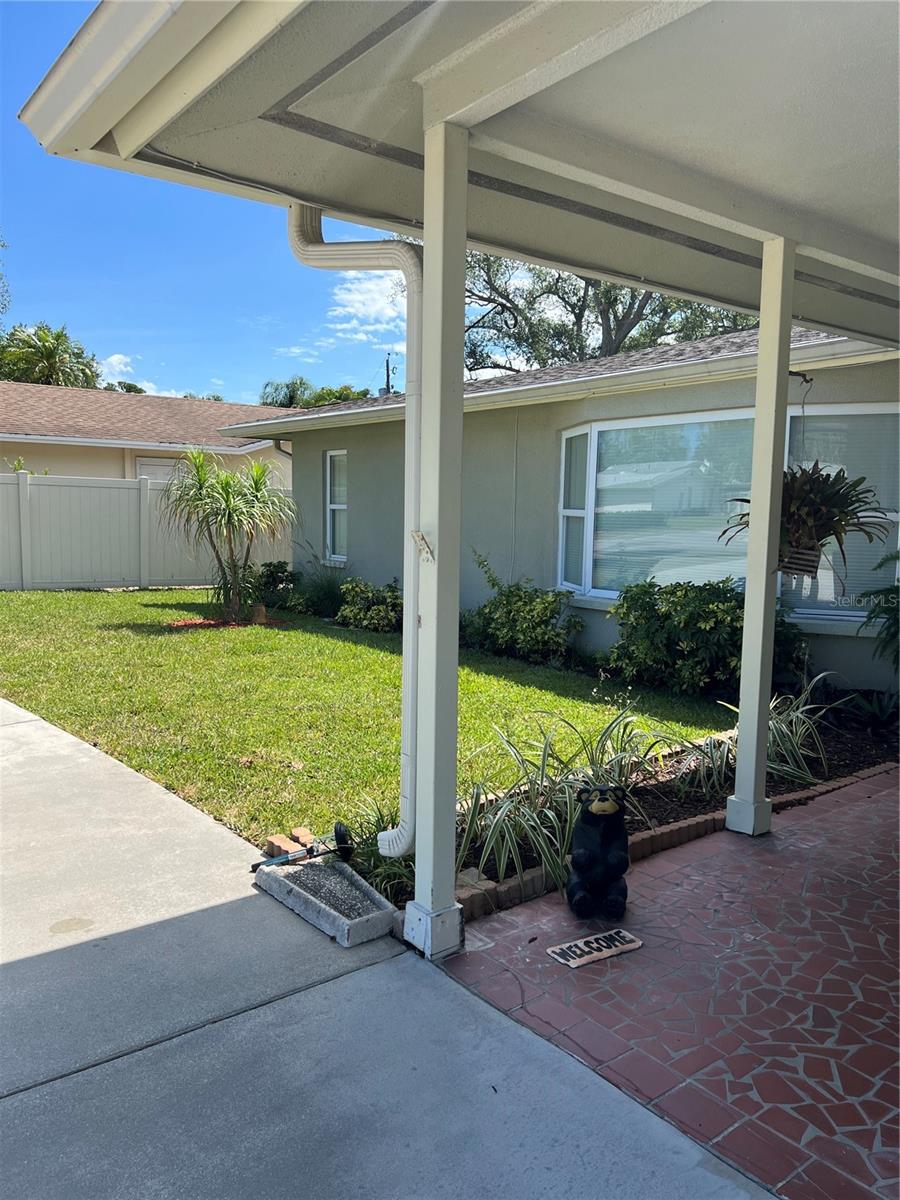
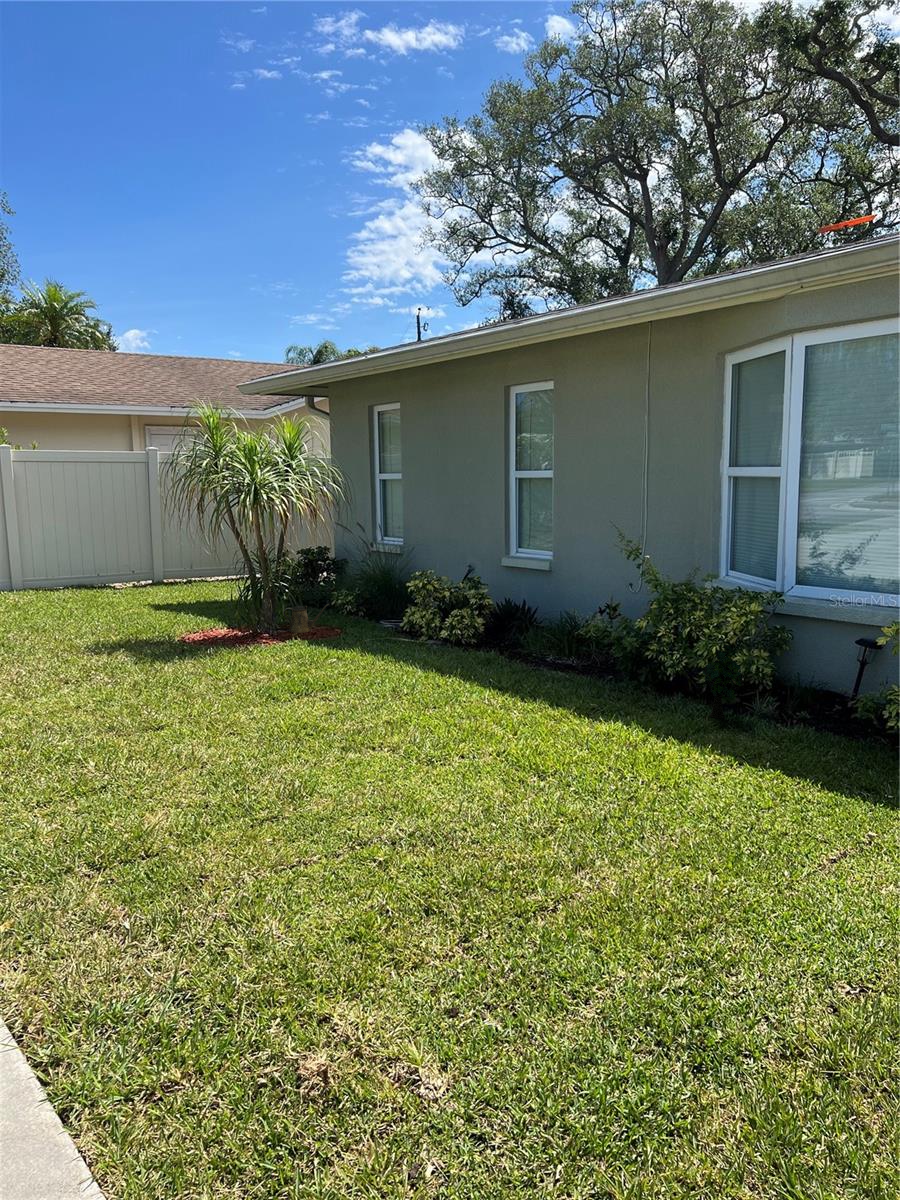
decorative plant: none [512,619,541,668] -> present [697,645,743,718]

